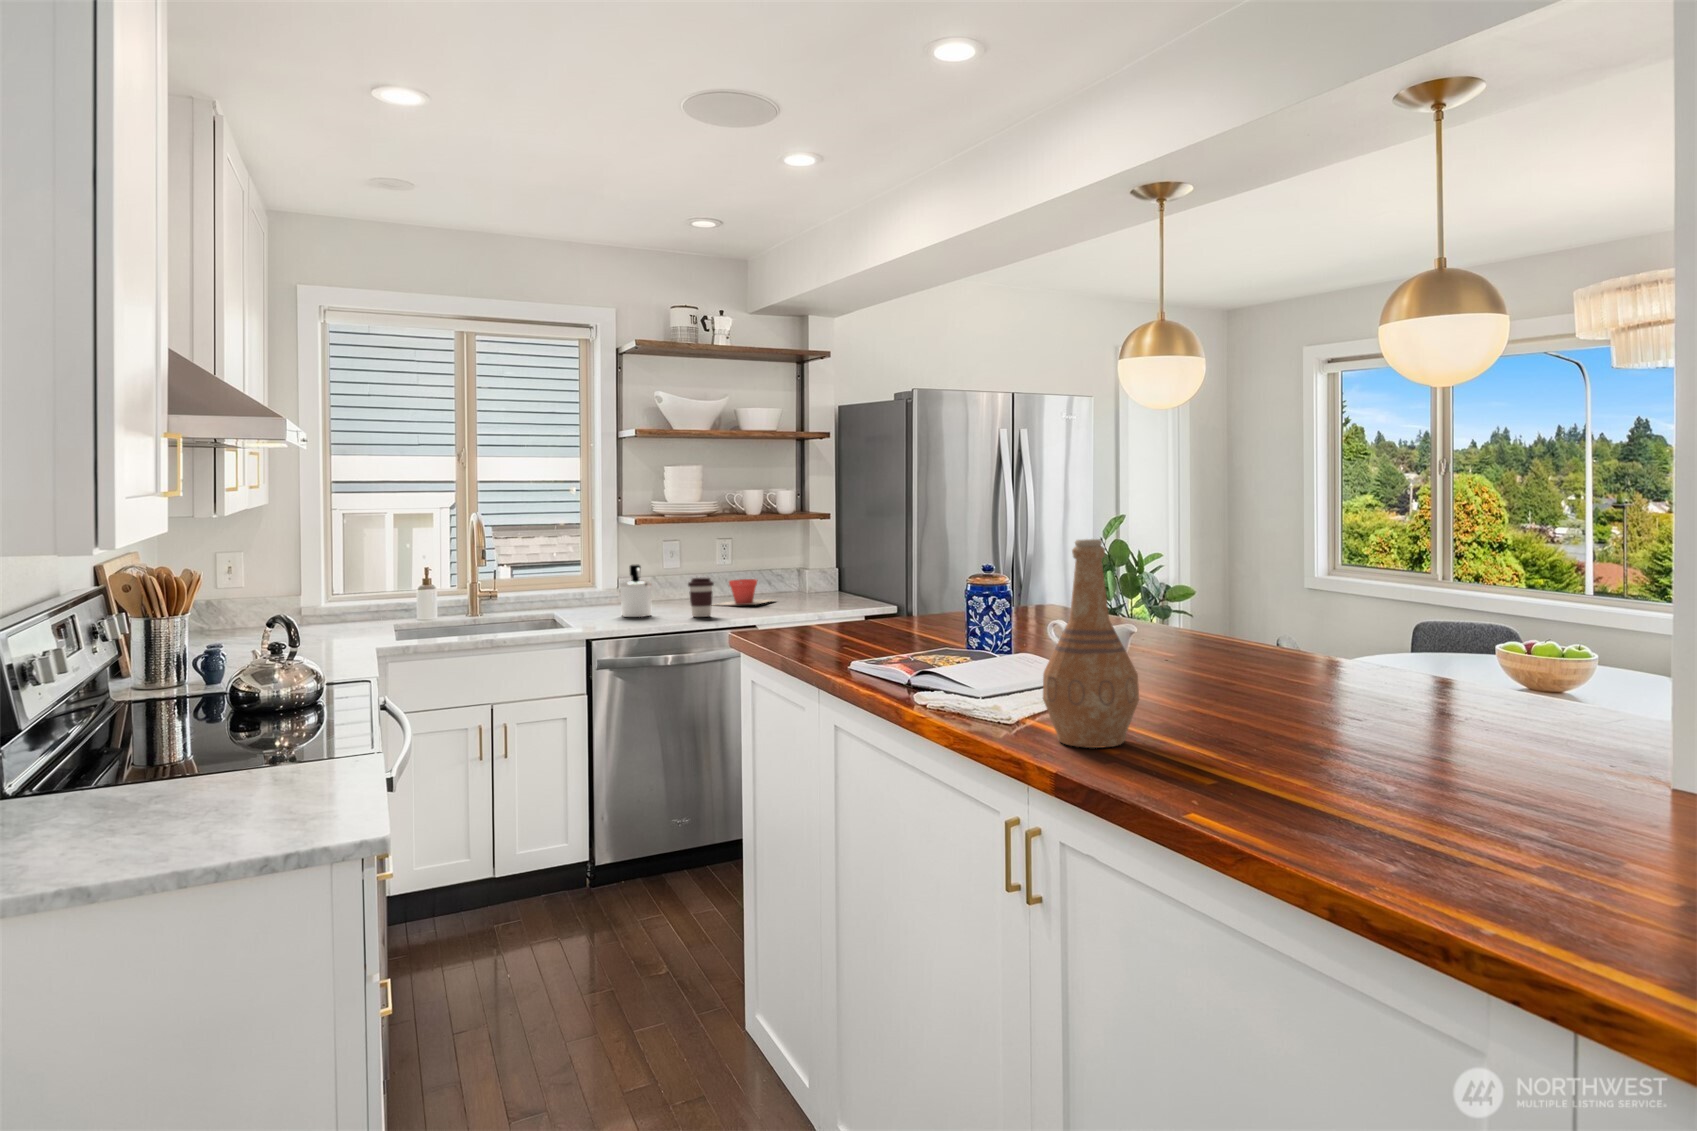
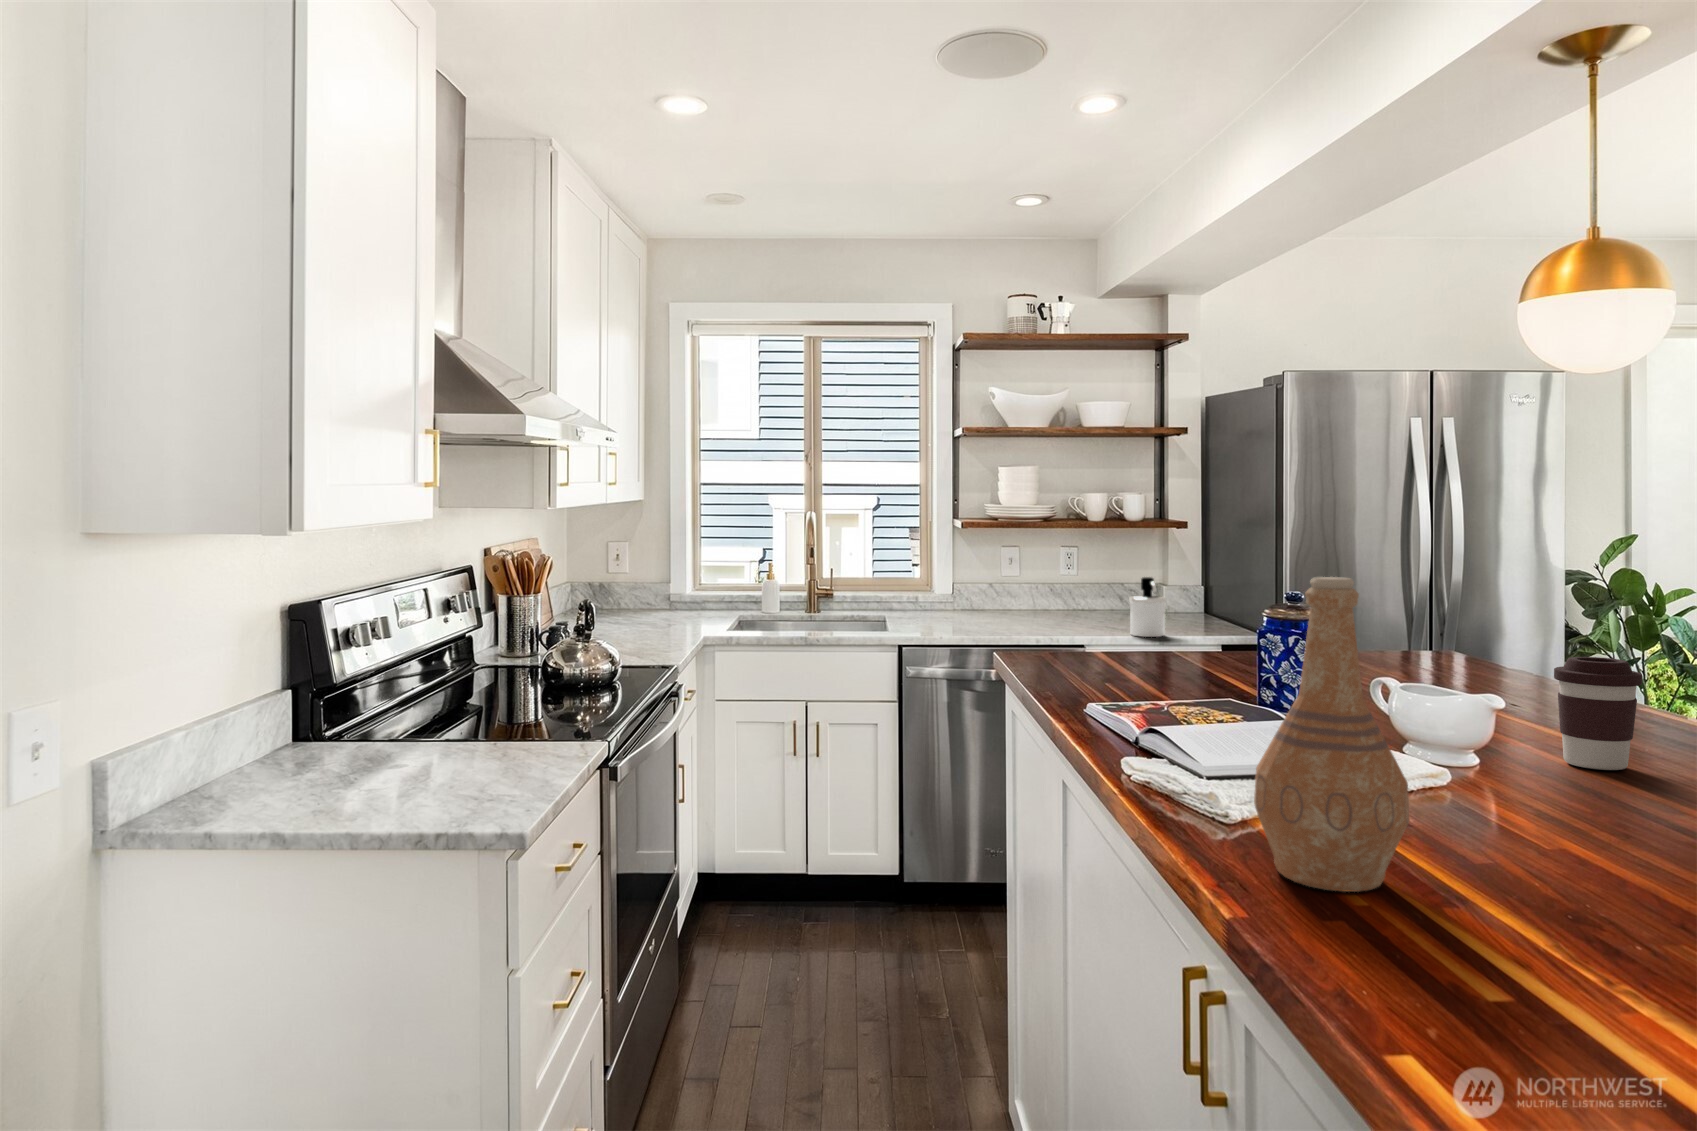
soap dispenser: present [620,565,652,617] -> present [1129,577,1166,637]
coffee cup: present [688,578,714,617] -> present [1554,657,1642,770]
plant pot: present [714,579,772,605] -> none [1047,589,1125,618]

